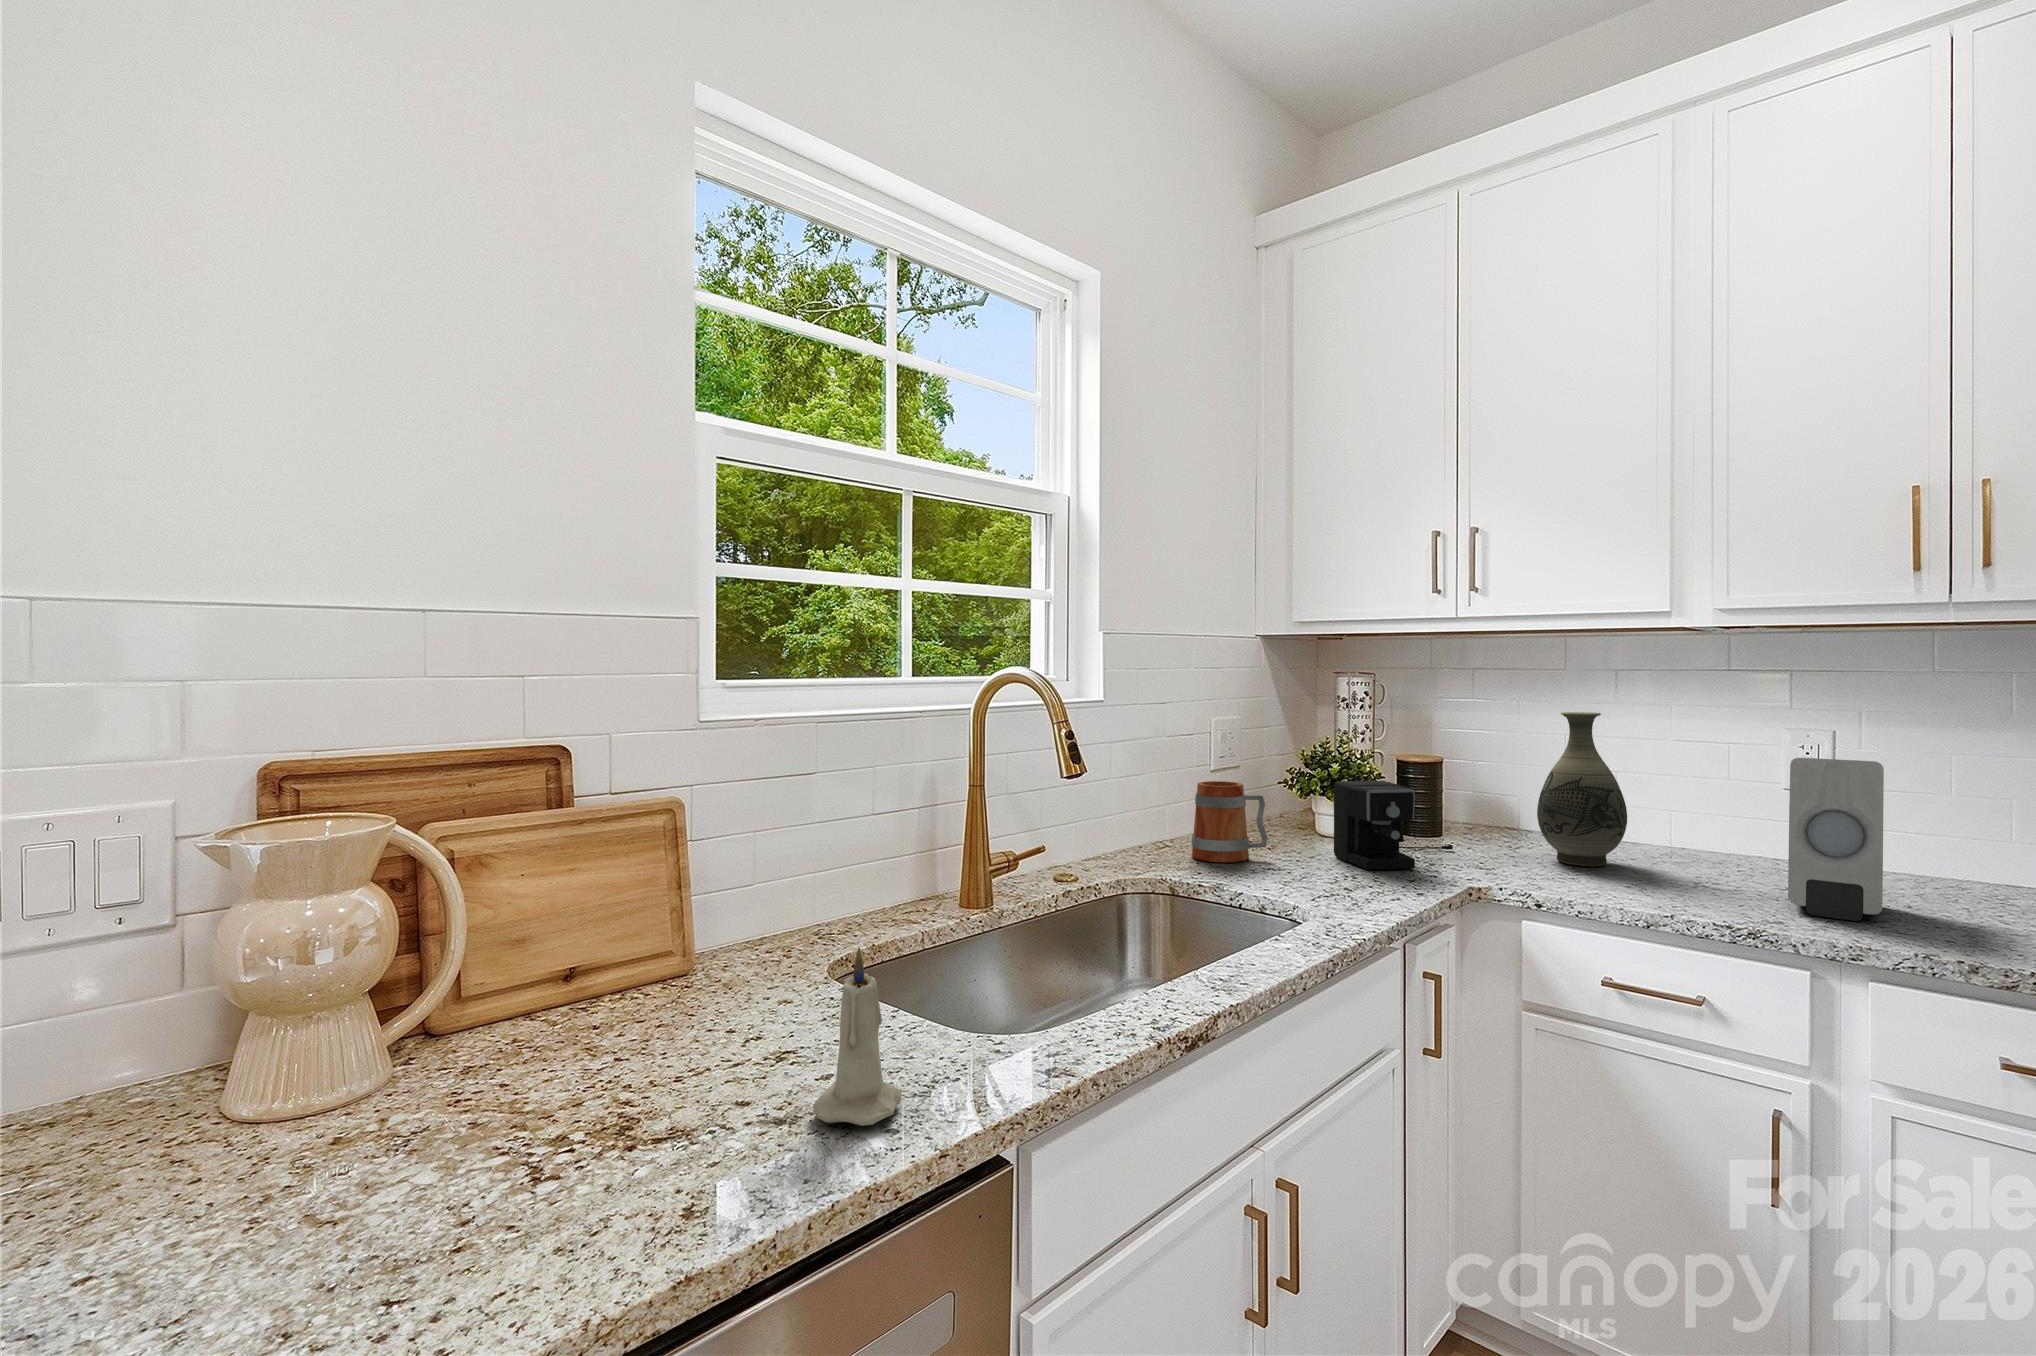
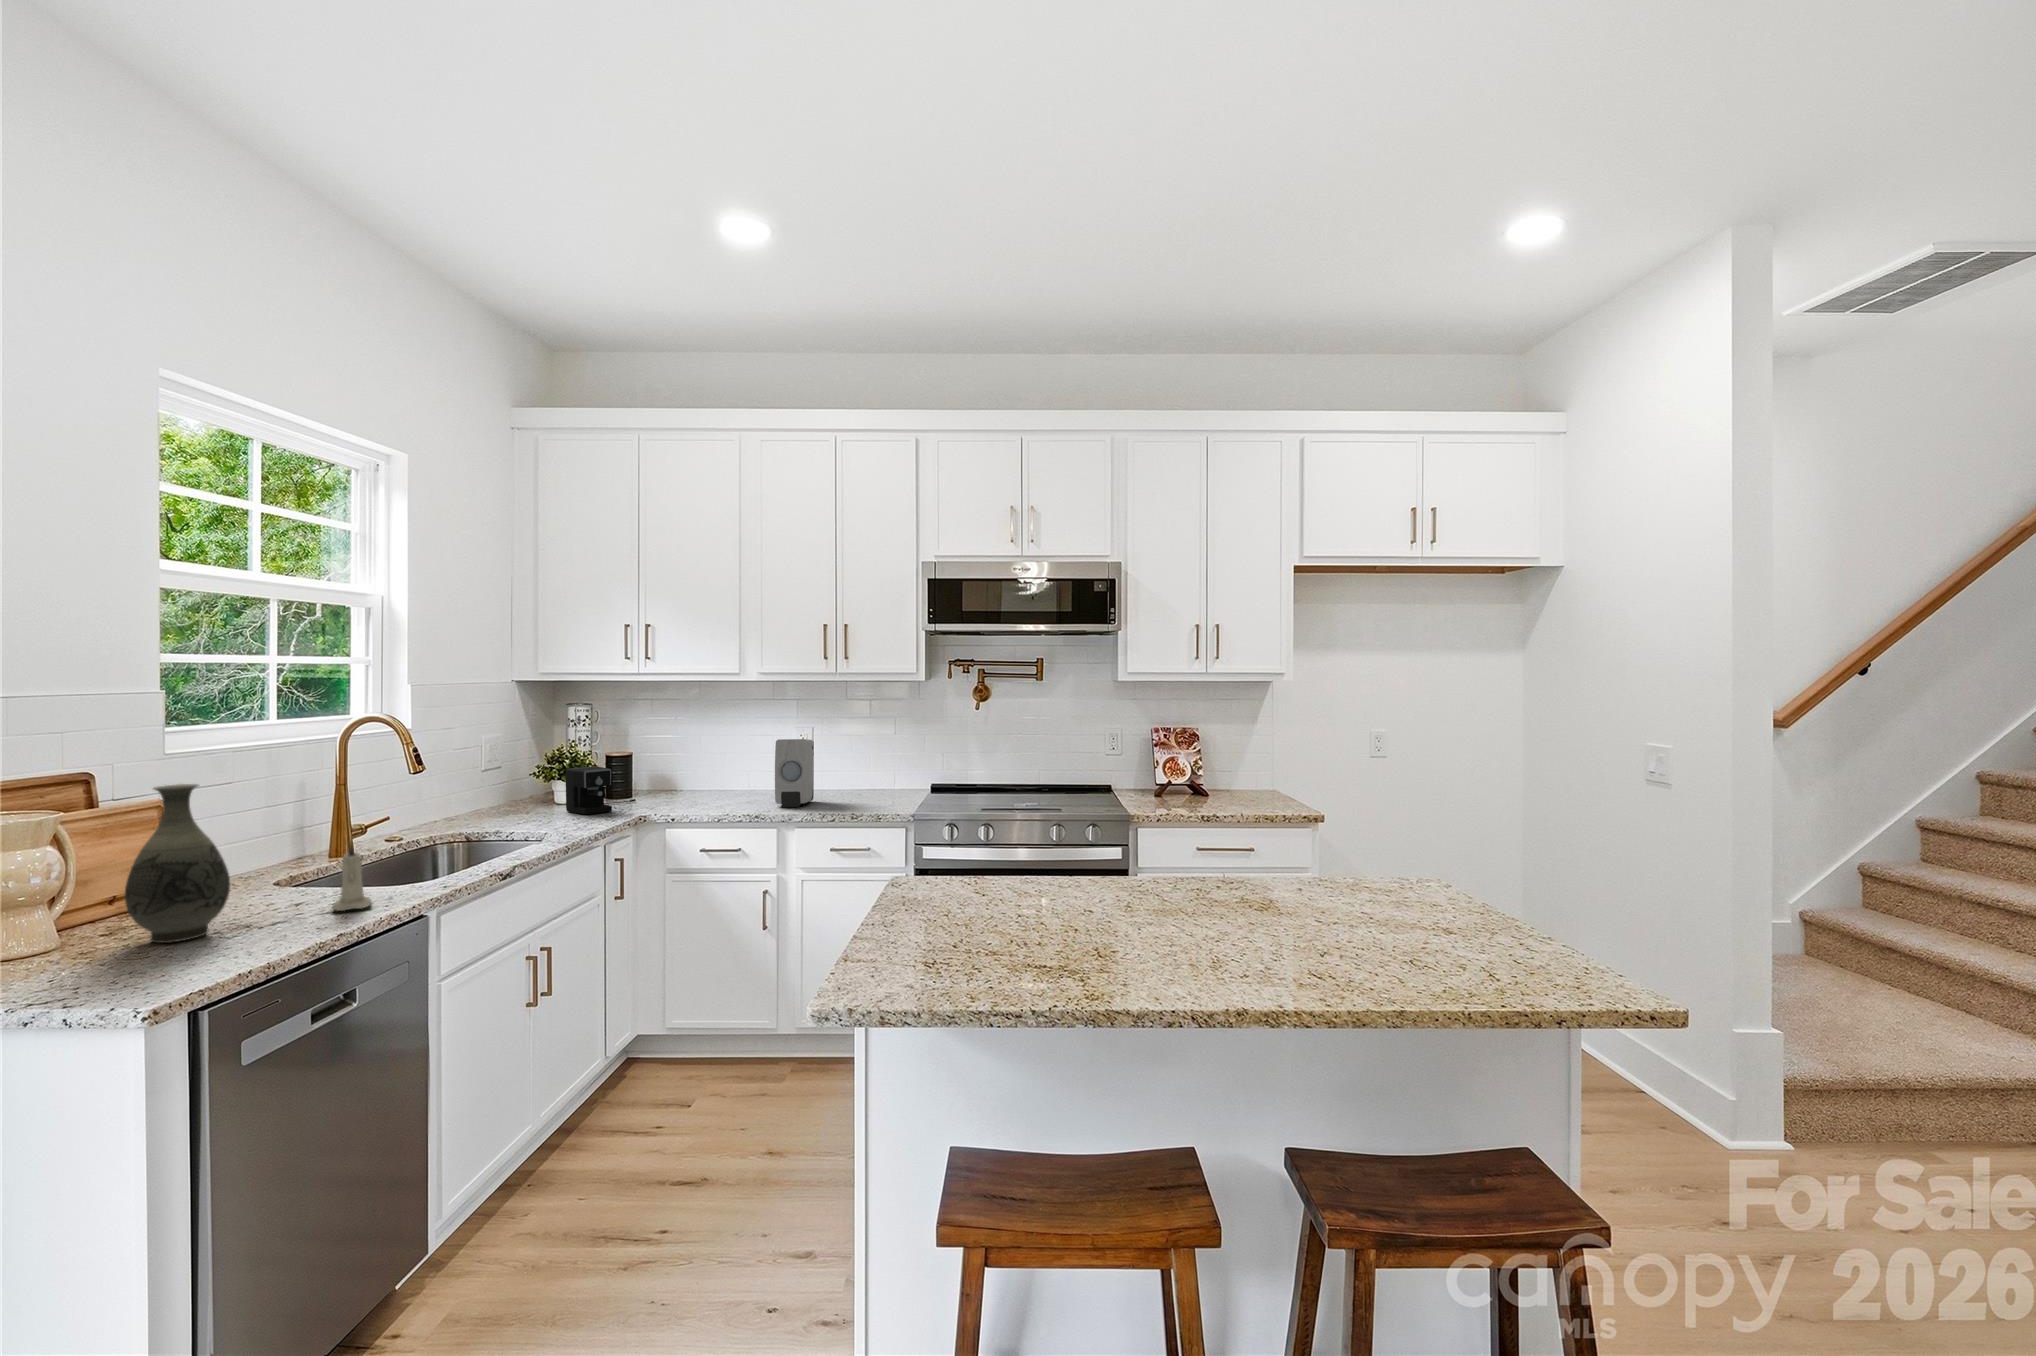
vase: present [1537,712,1627,866] -> present [125,784,230,943]
mug: present [1192,781,1268,862] -> none [475,774,525,822]

